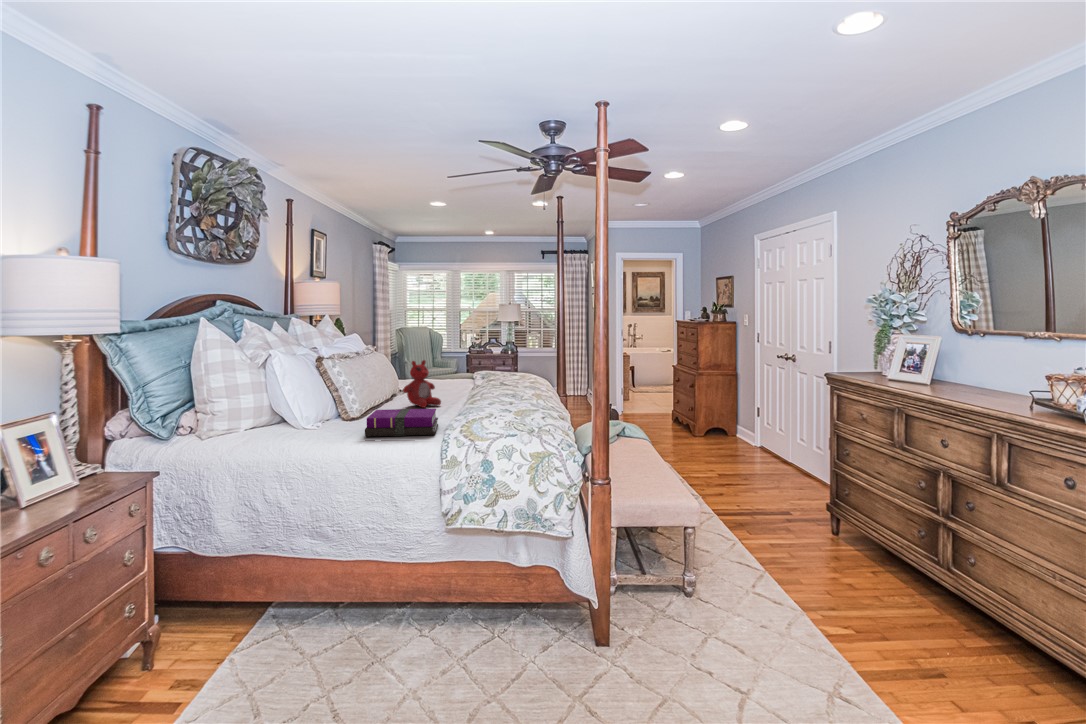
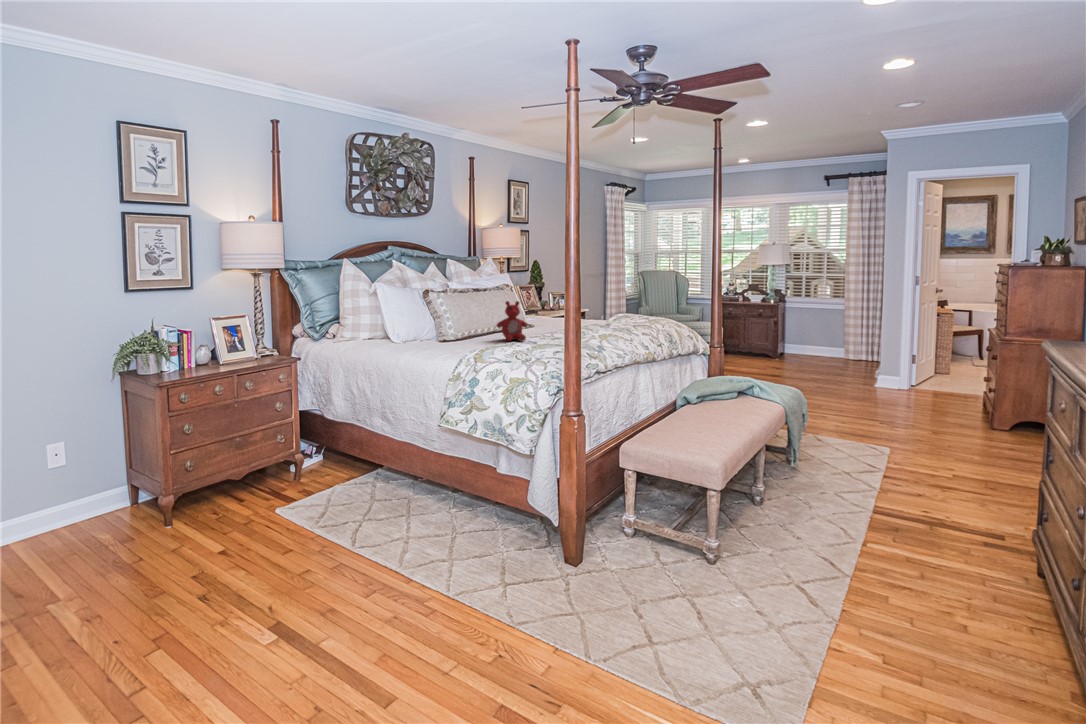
notebook: present [365,409,438,437] -> none [419,336,484,358]

